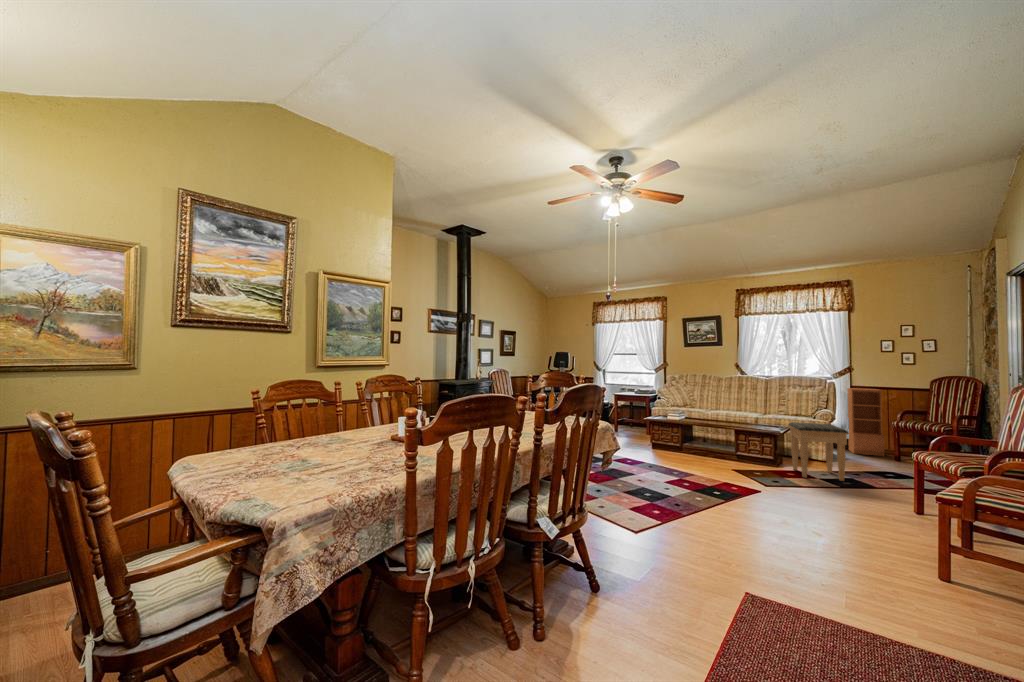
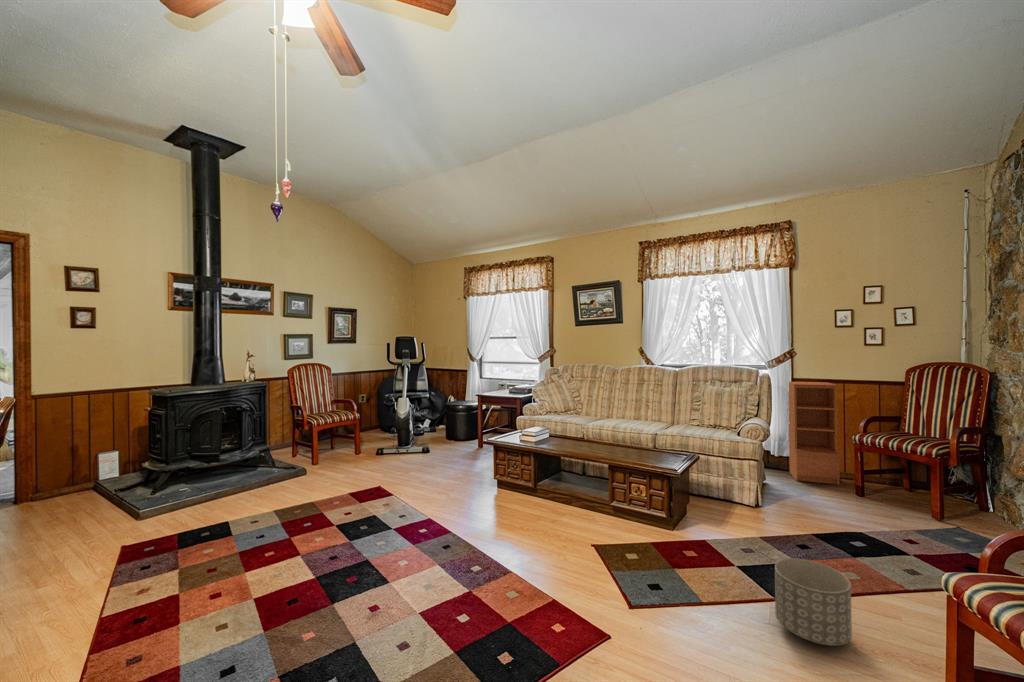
footstool: present [788,422,849,481] -> none [692,451,787,564]
planter: none [843,466,882,500] -> present [775,558,852,646]

